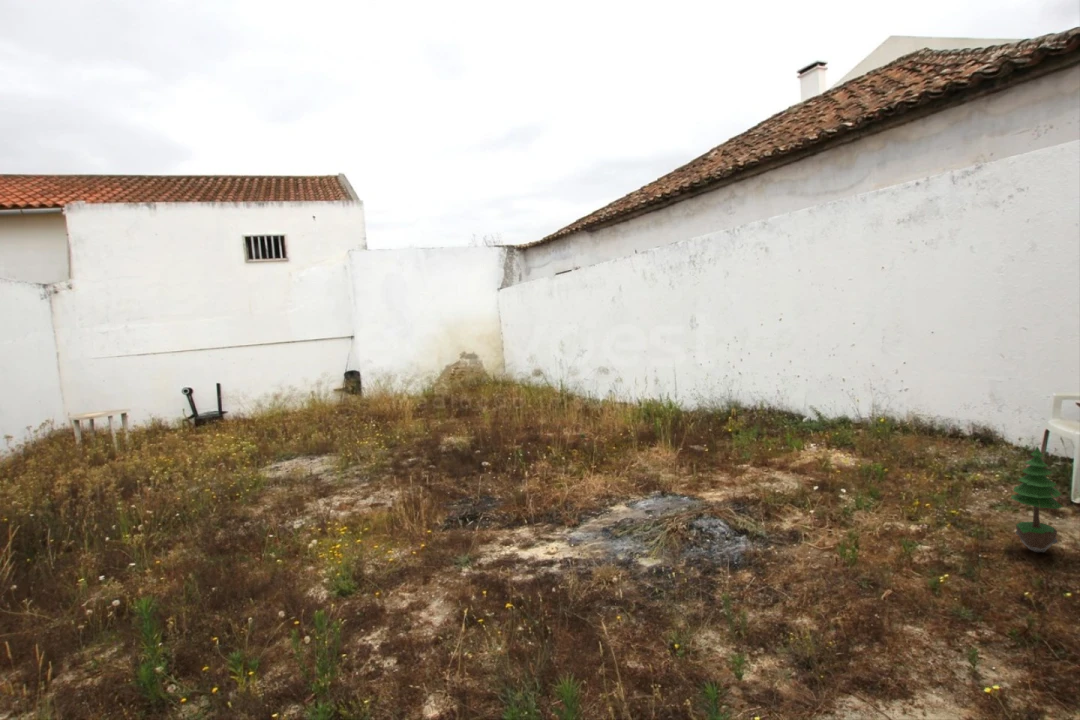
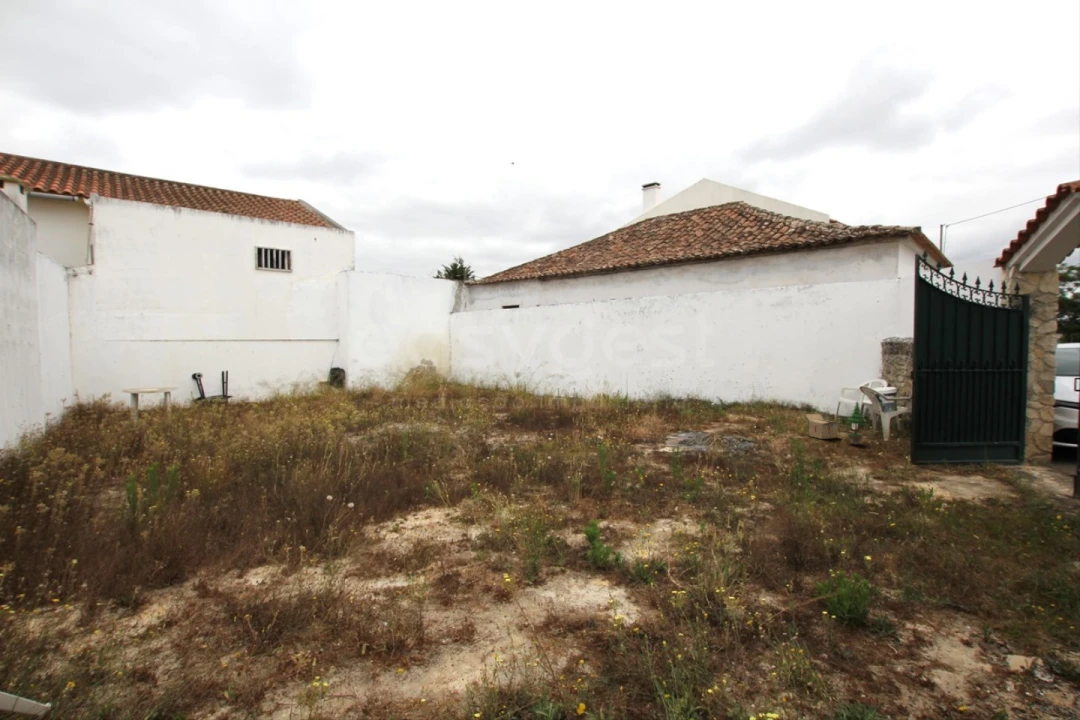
cardboard box: none [924,463,1018,527] -> present [806,414,838,439]

